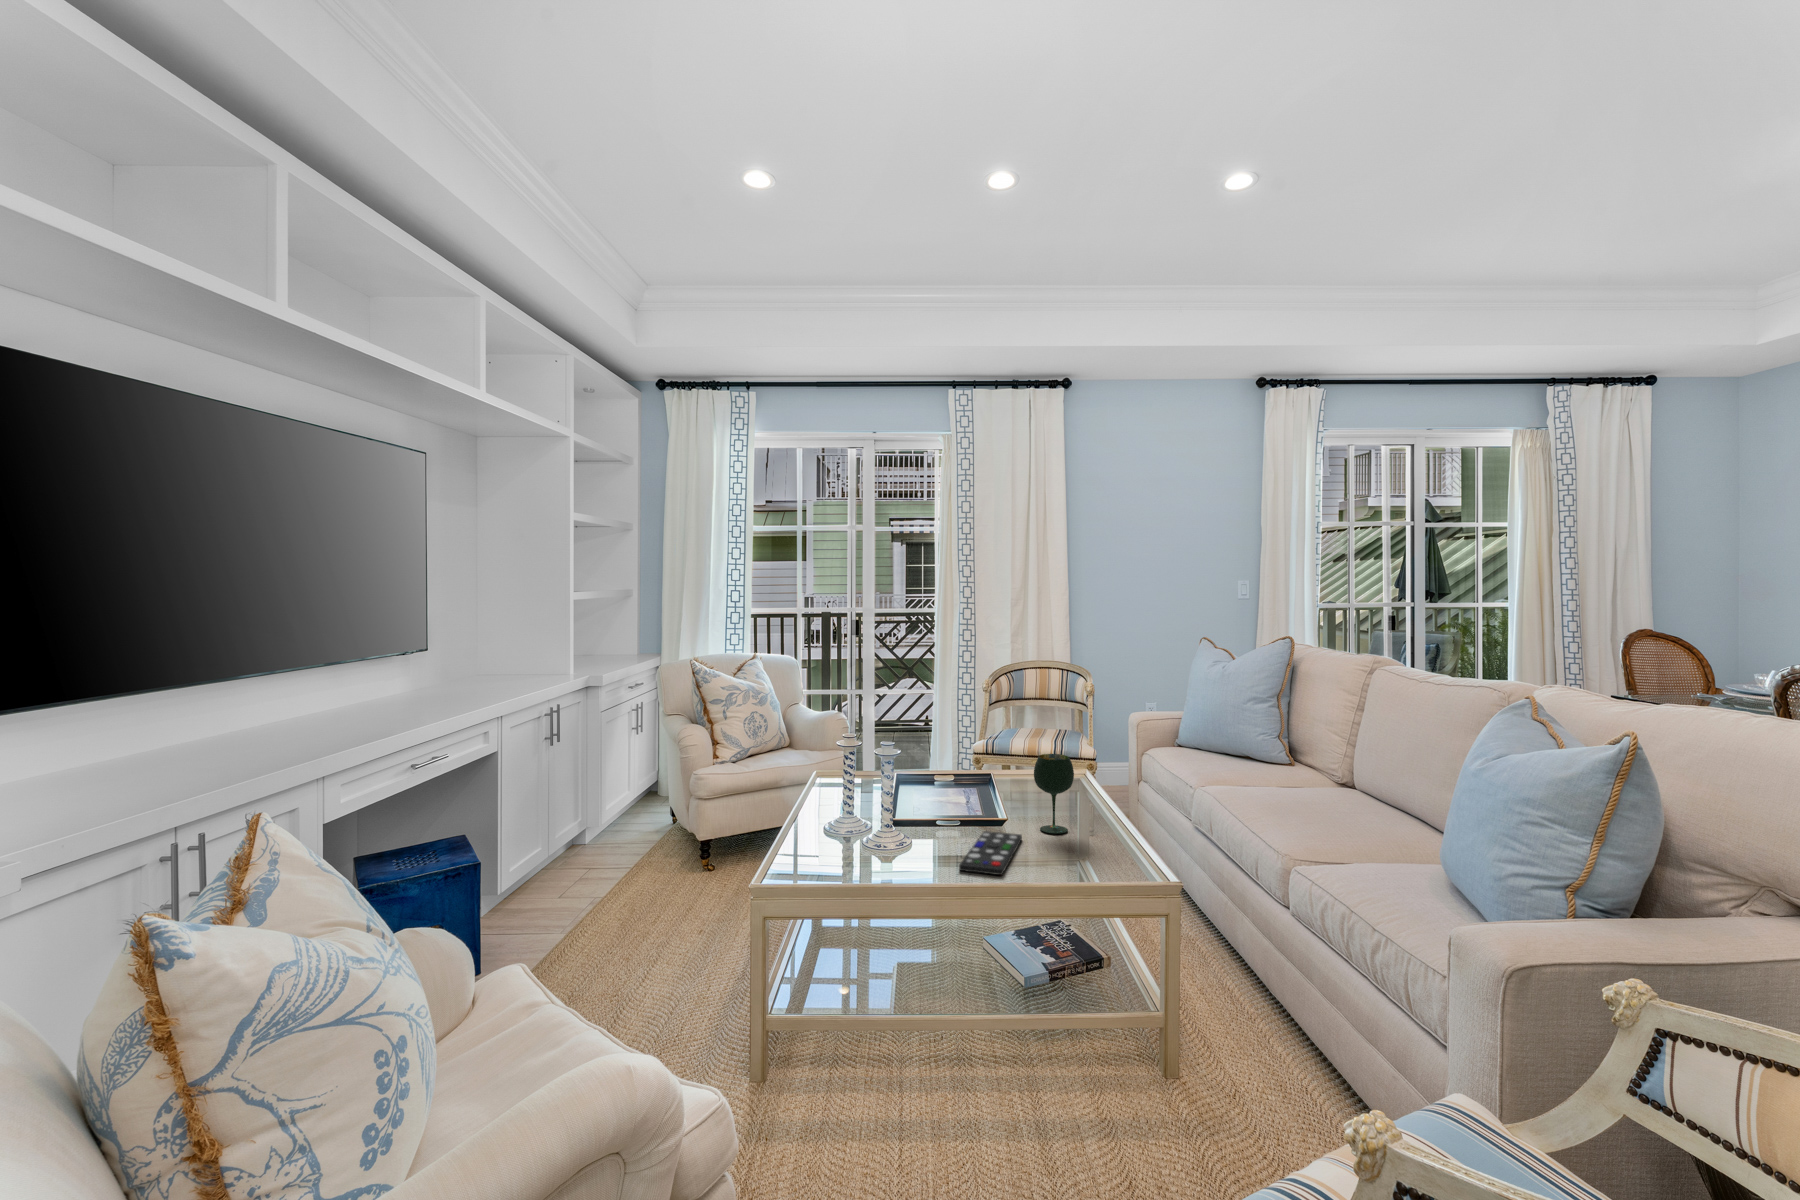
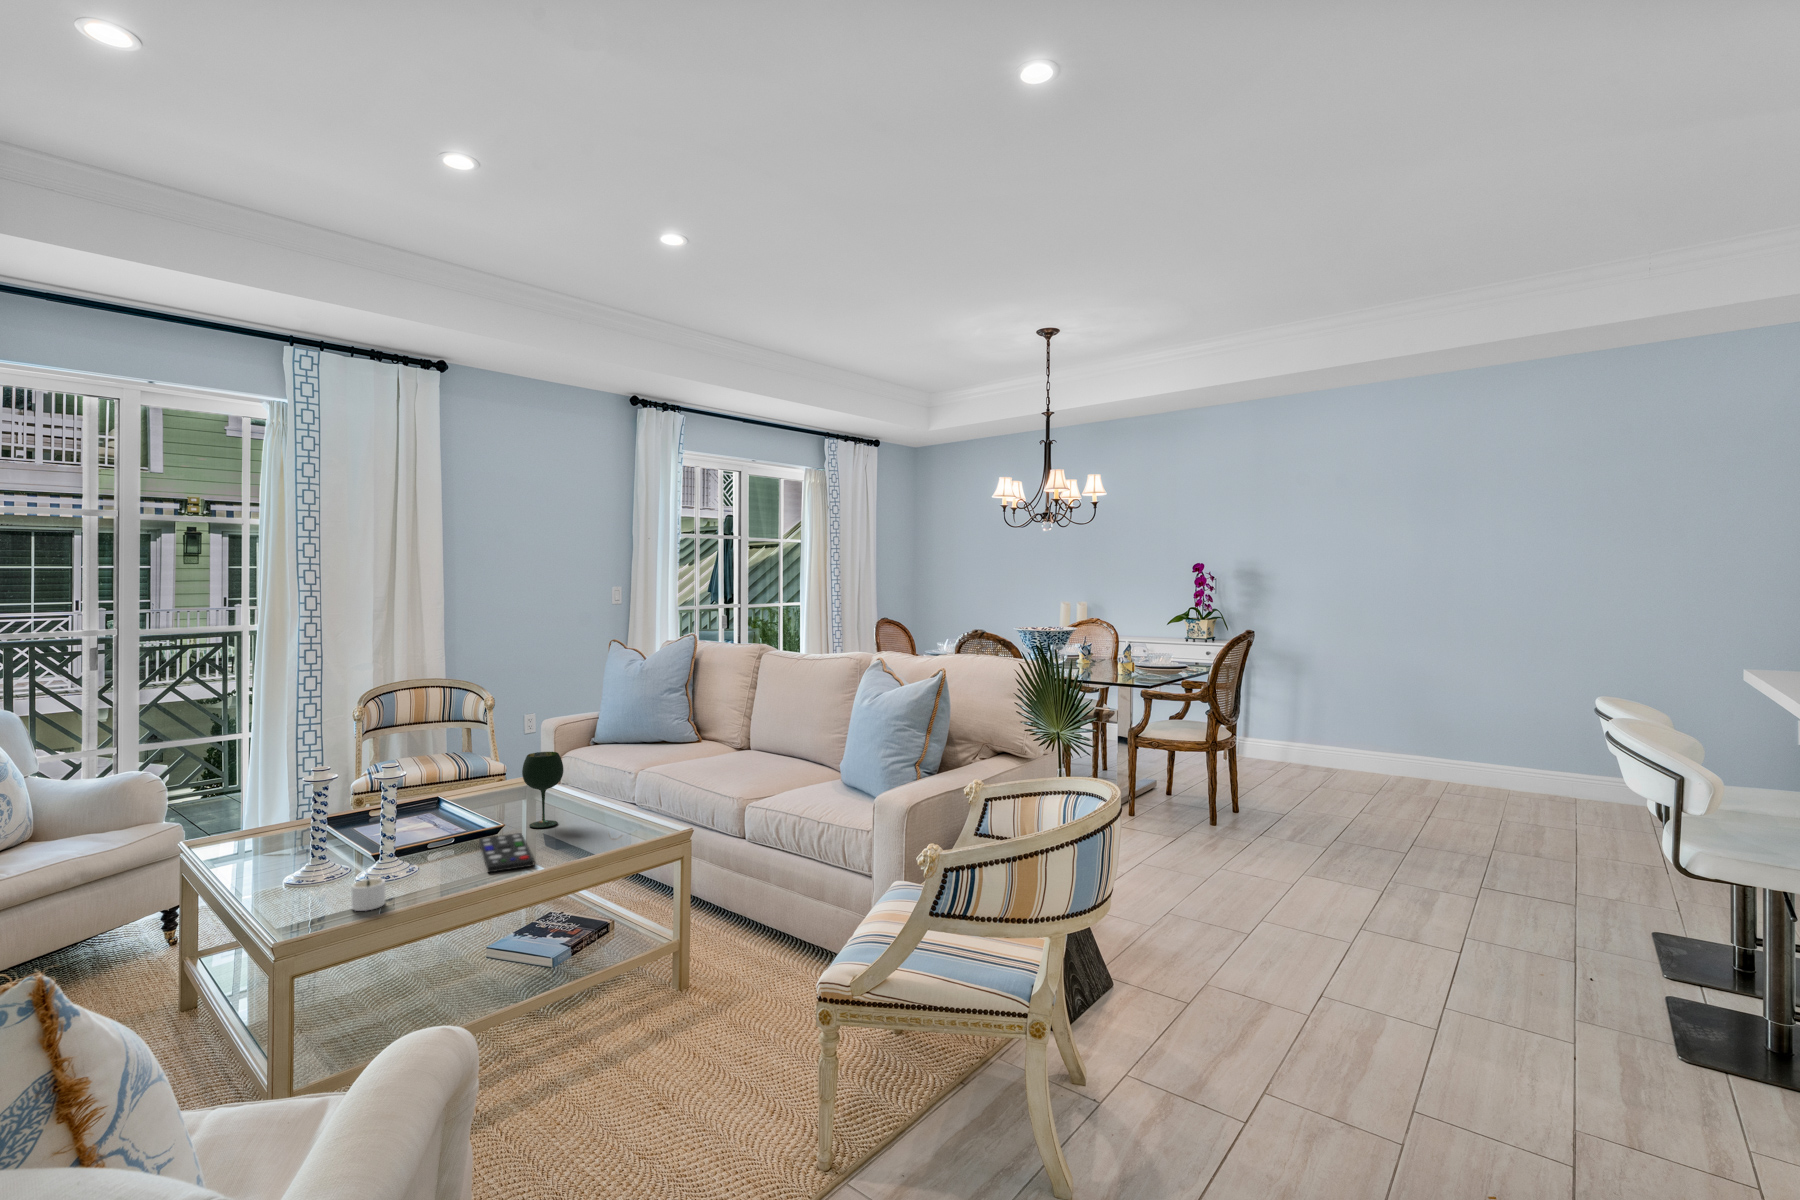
candle: none [834,851,873,881] -> present [351,878,385,911]

